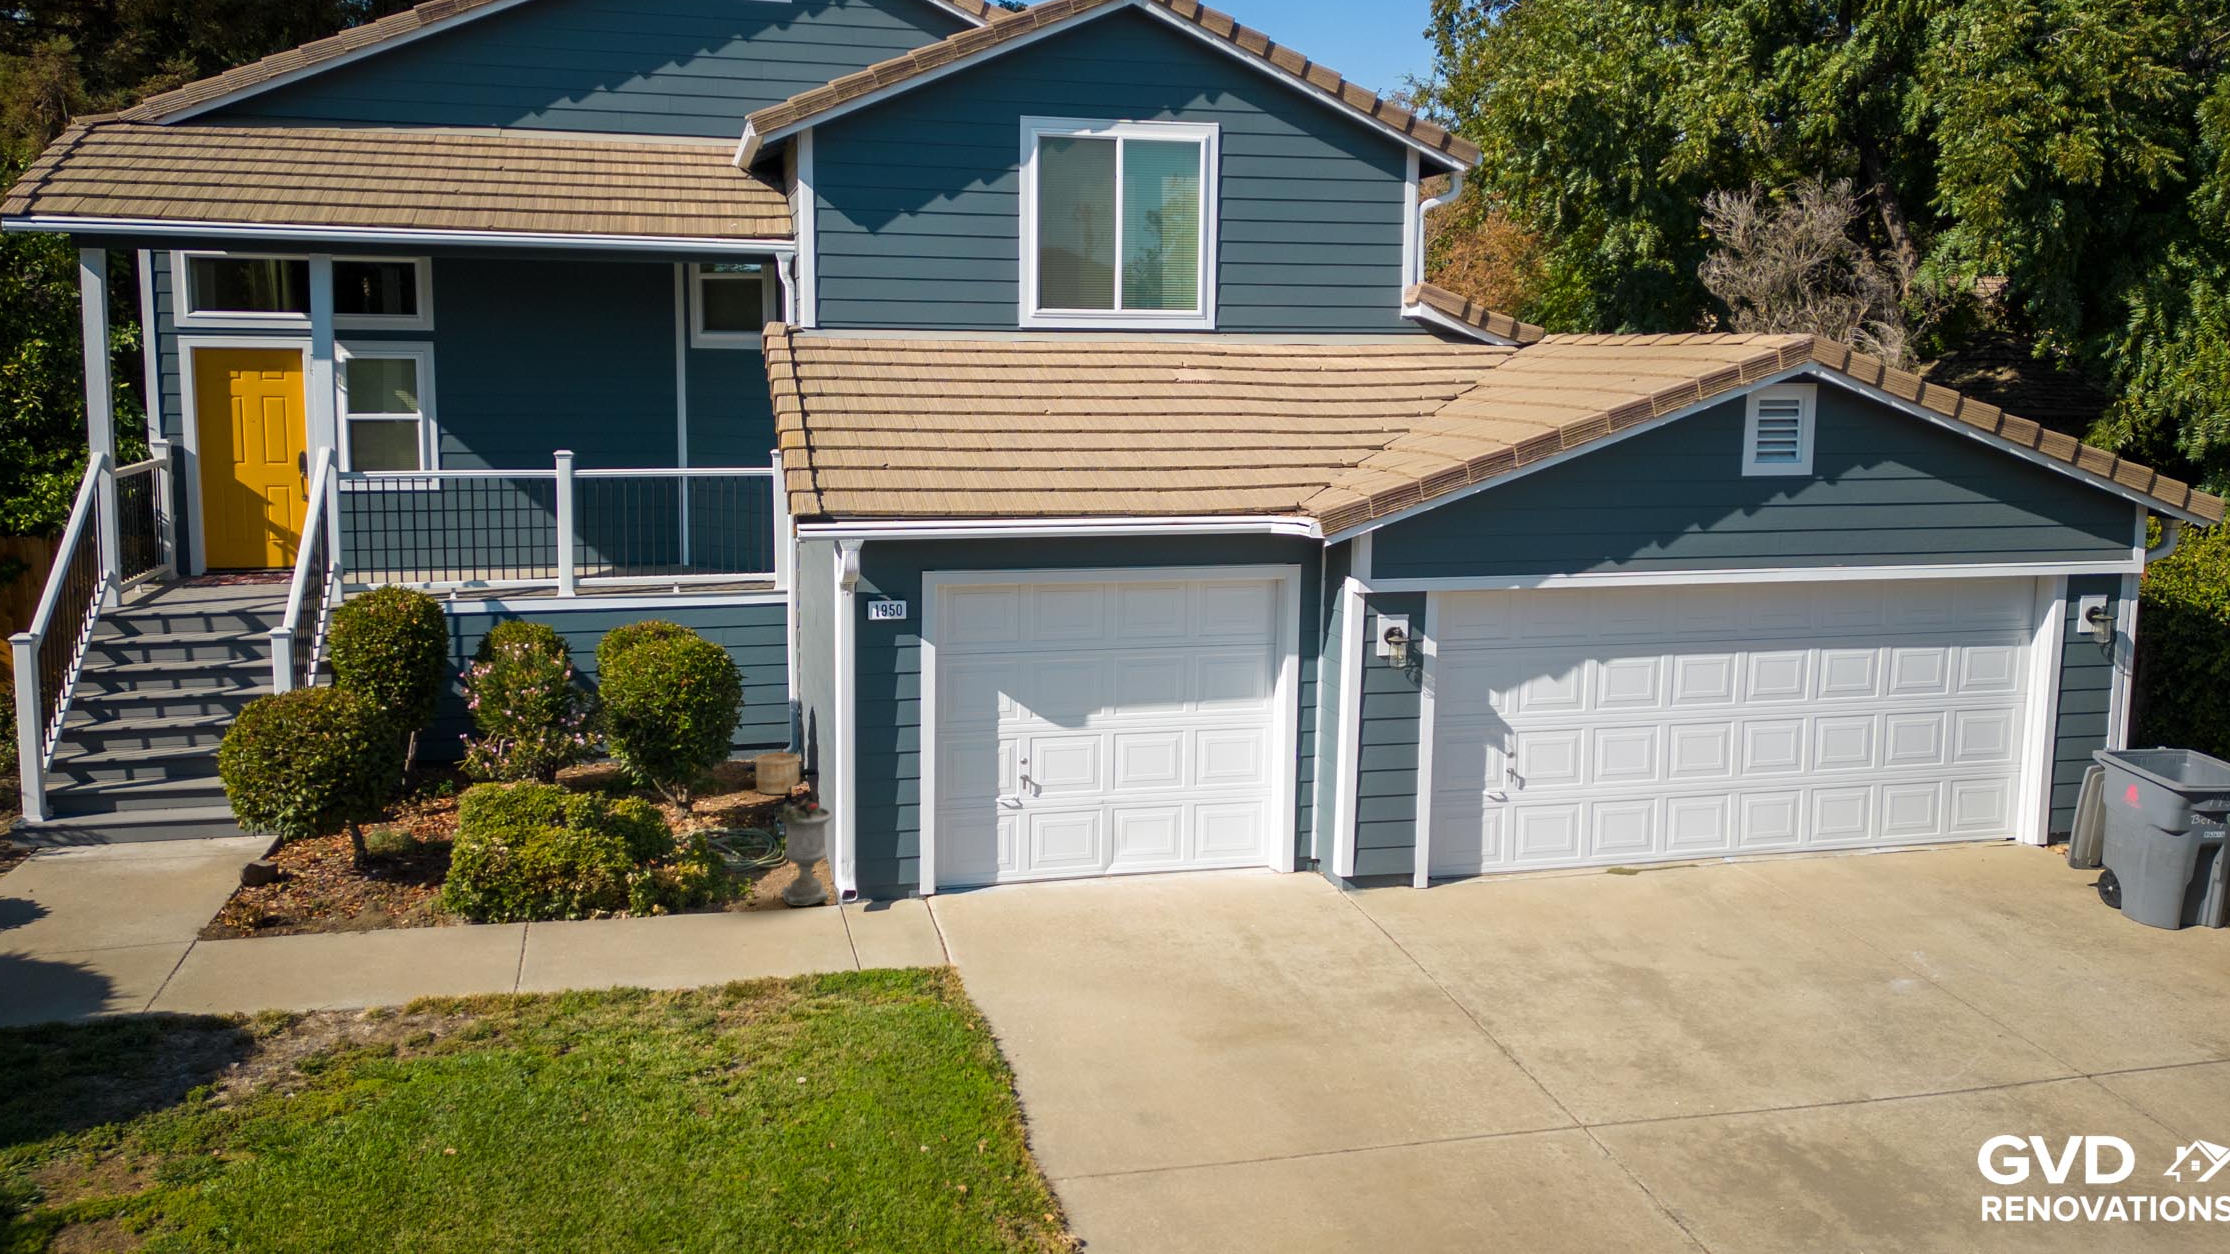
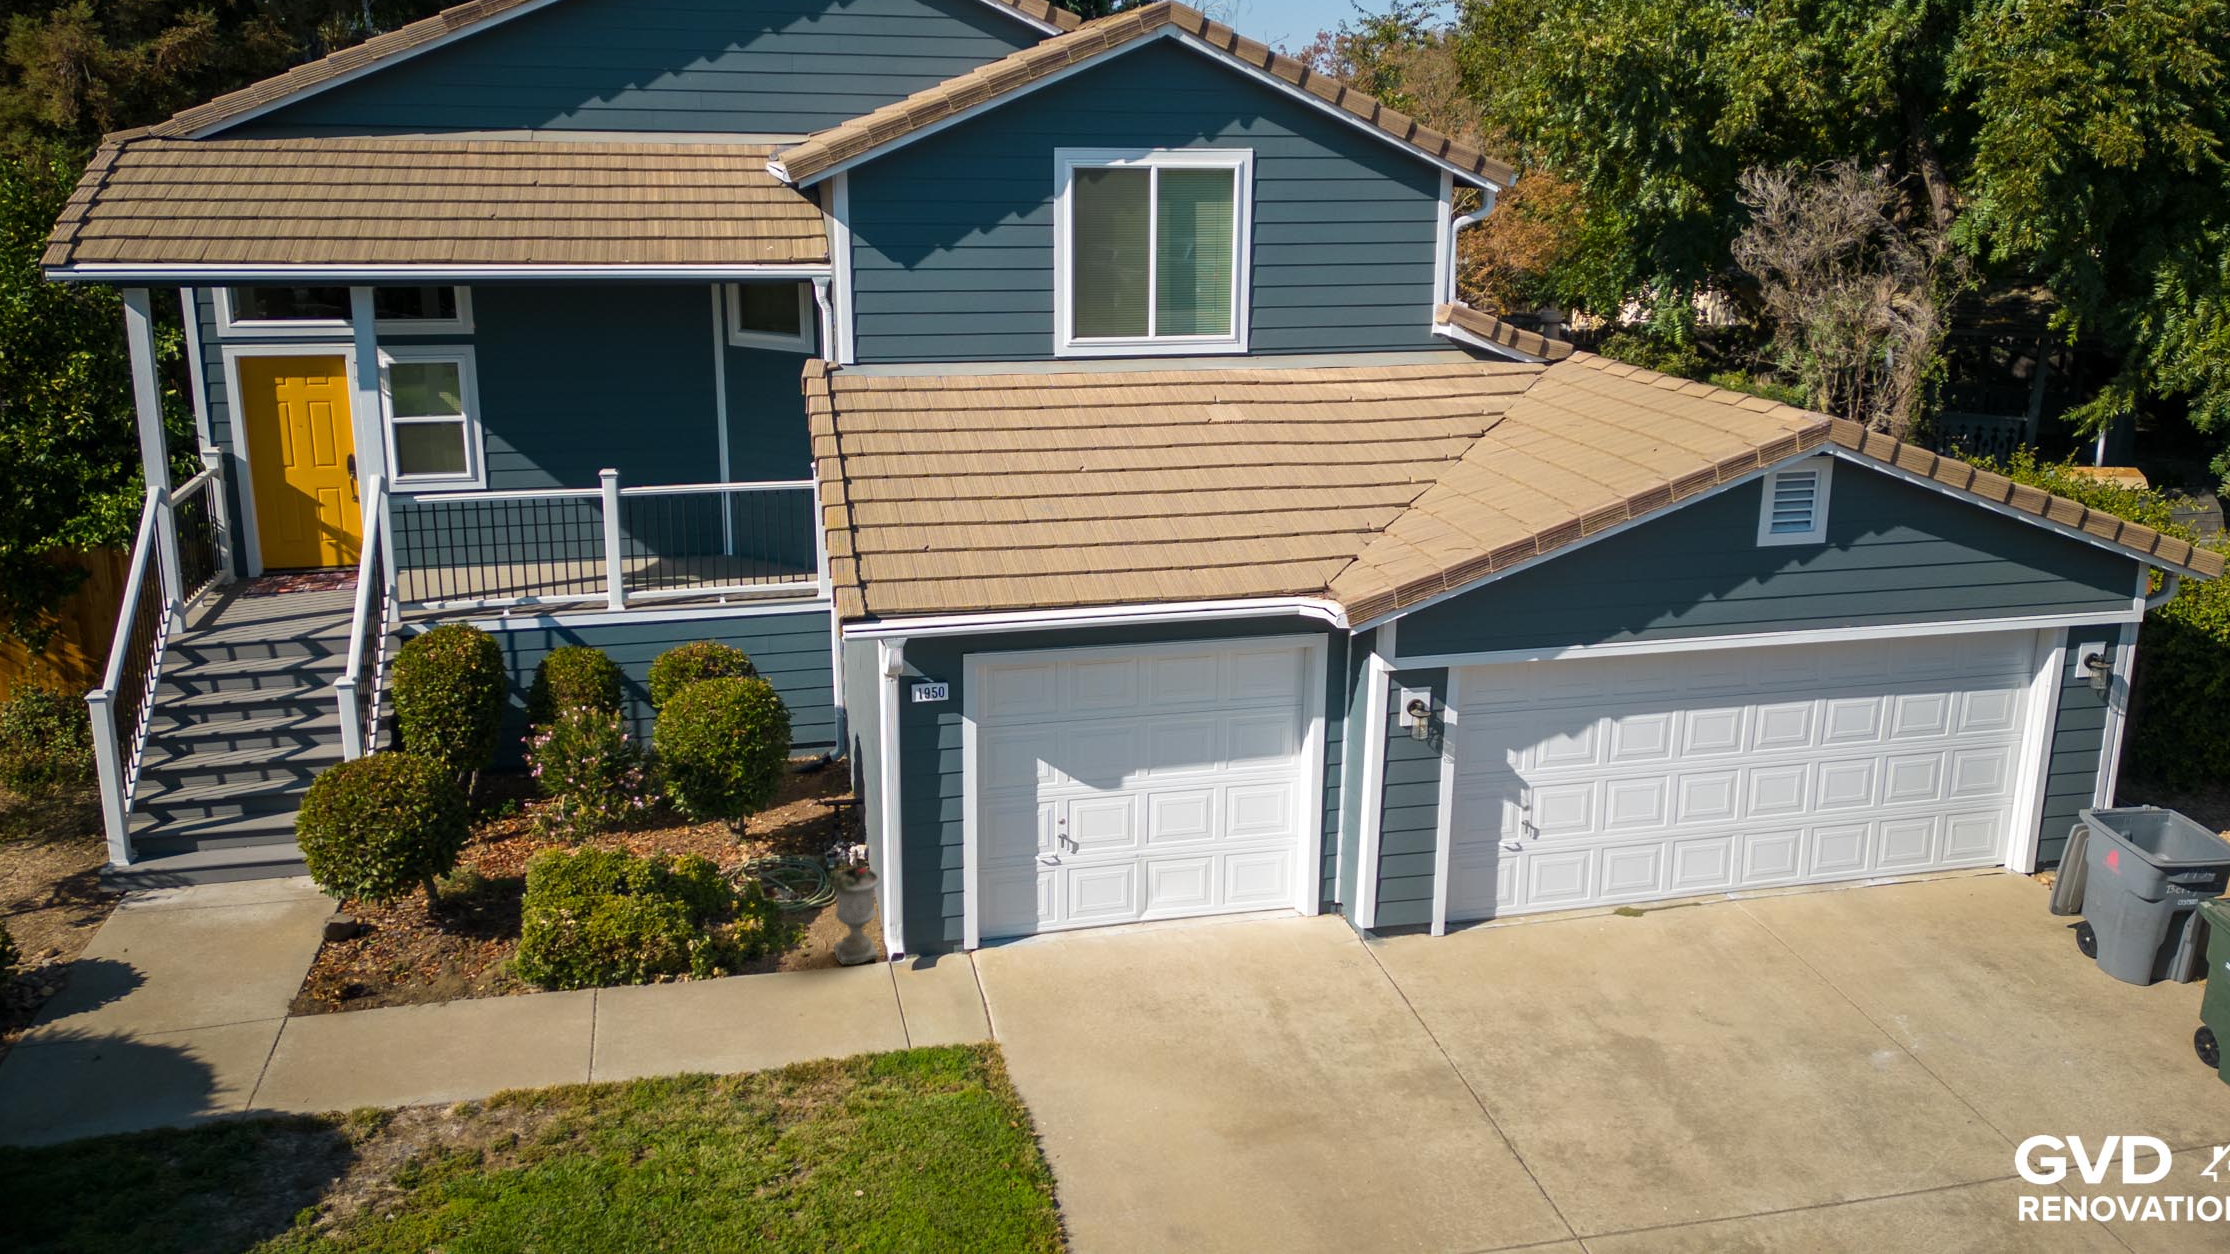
wooden bucket: present [755,752,799,794] -> none [803,768,847,812]

